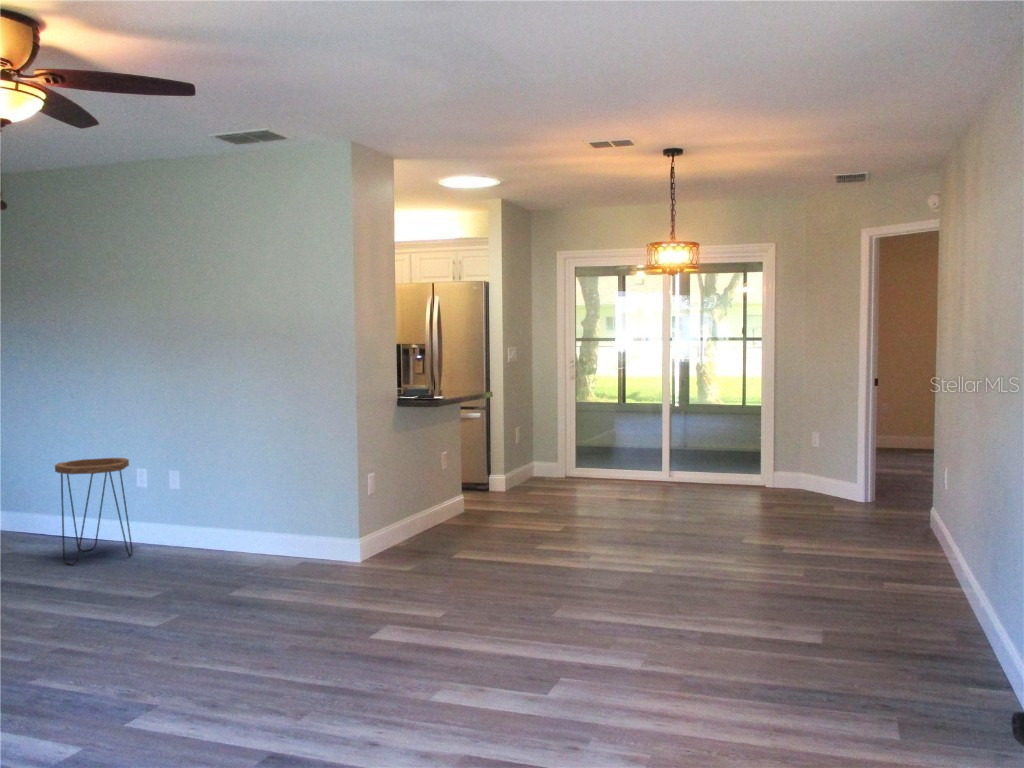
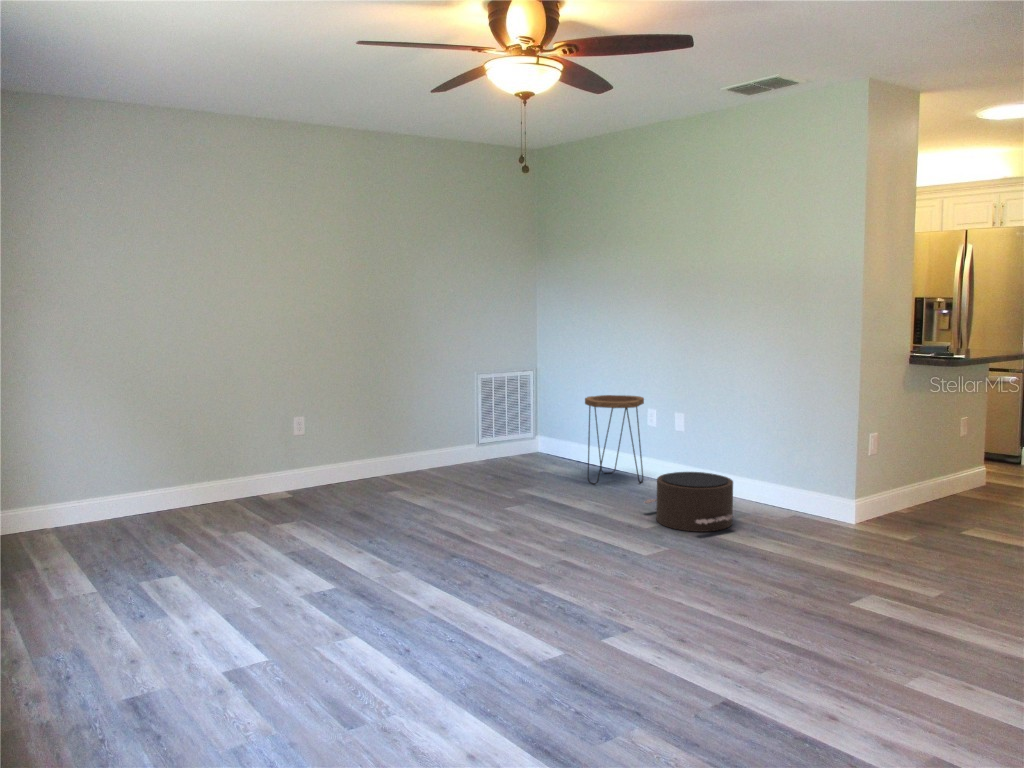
pouf: none [140,533,247,598] -> present [644,472,733,532]

